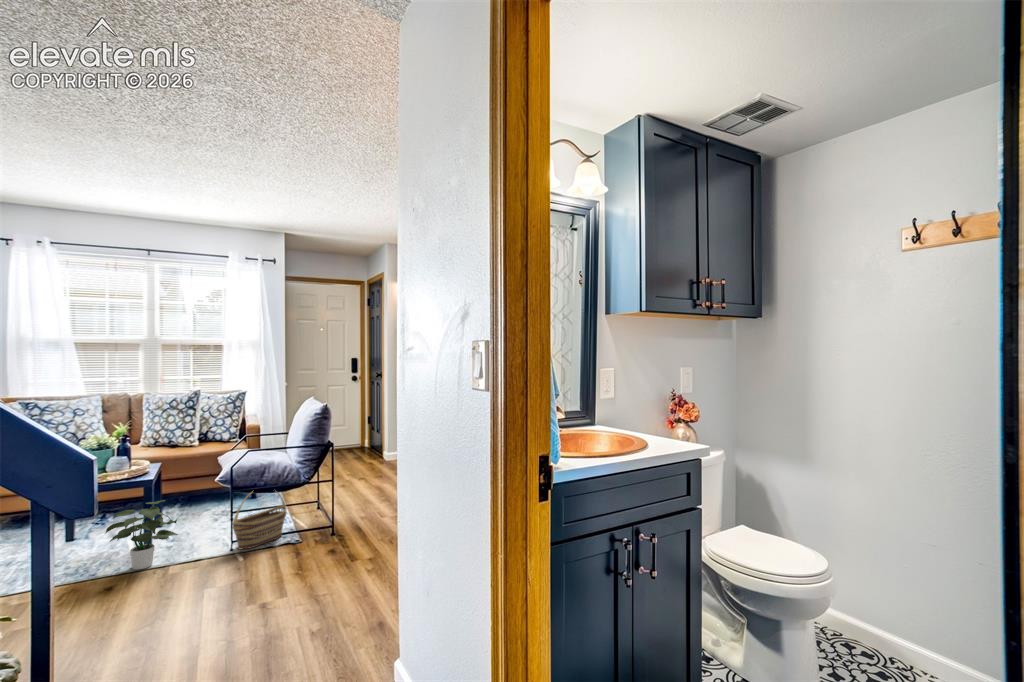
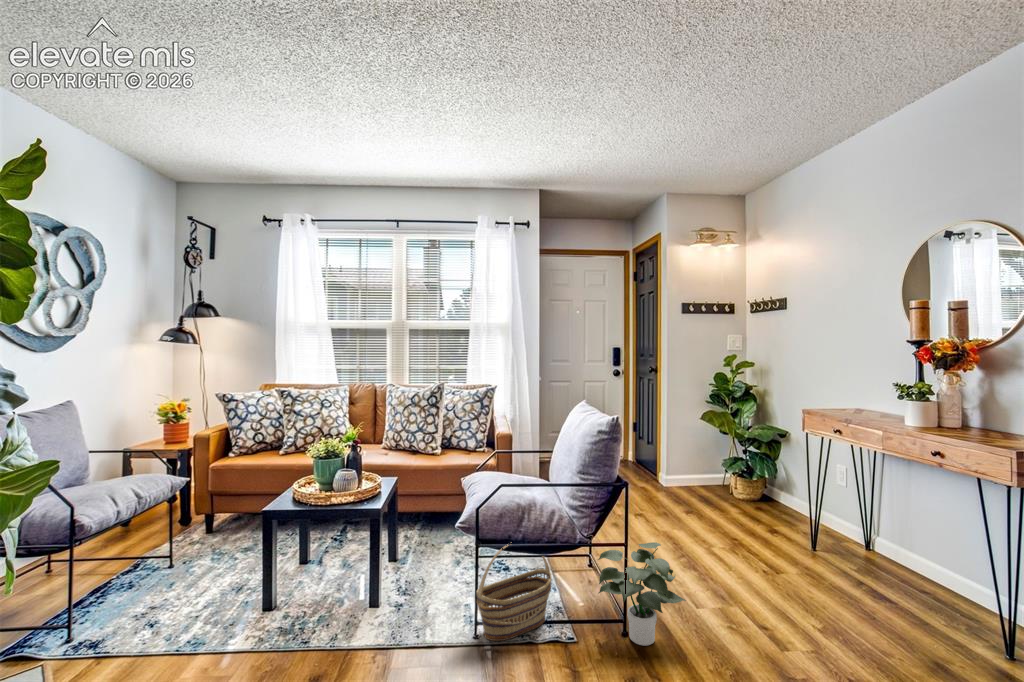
potted plant: present [106,500,178,570] -> present [598,542,686,646]

